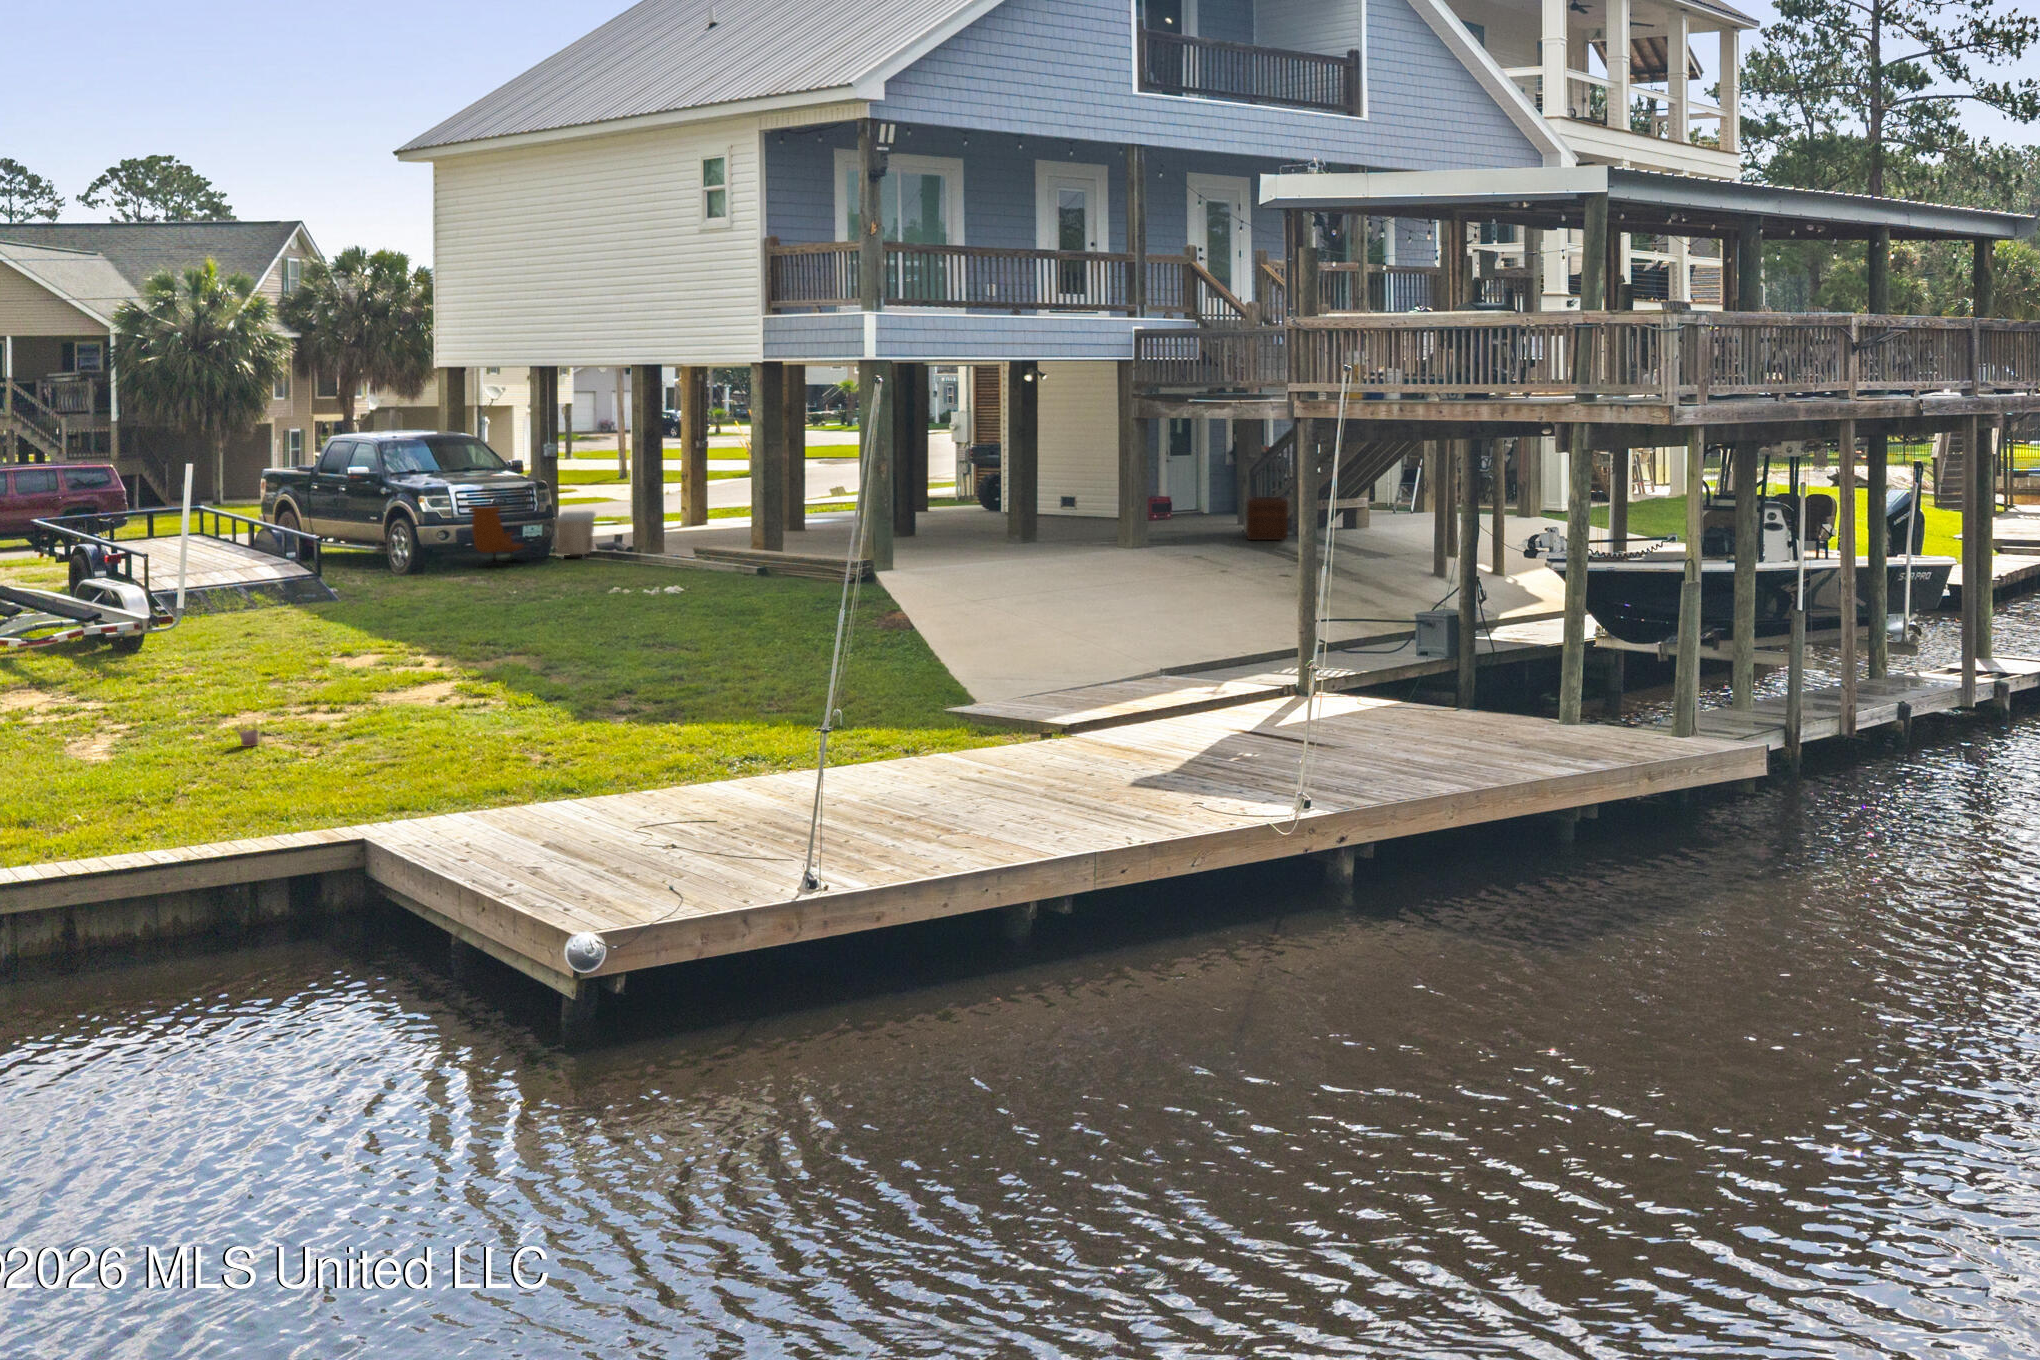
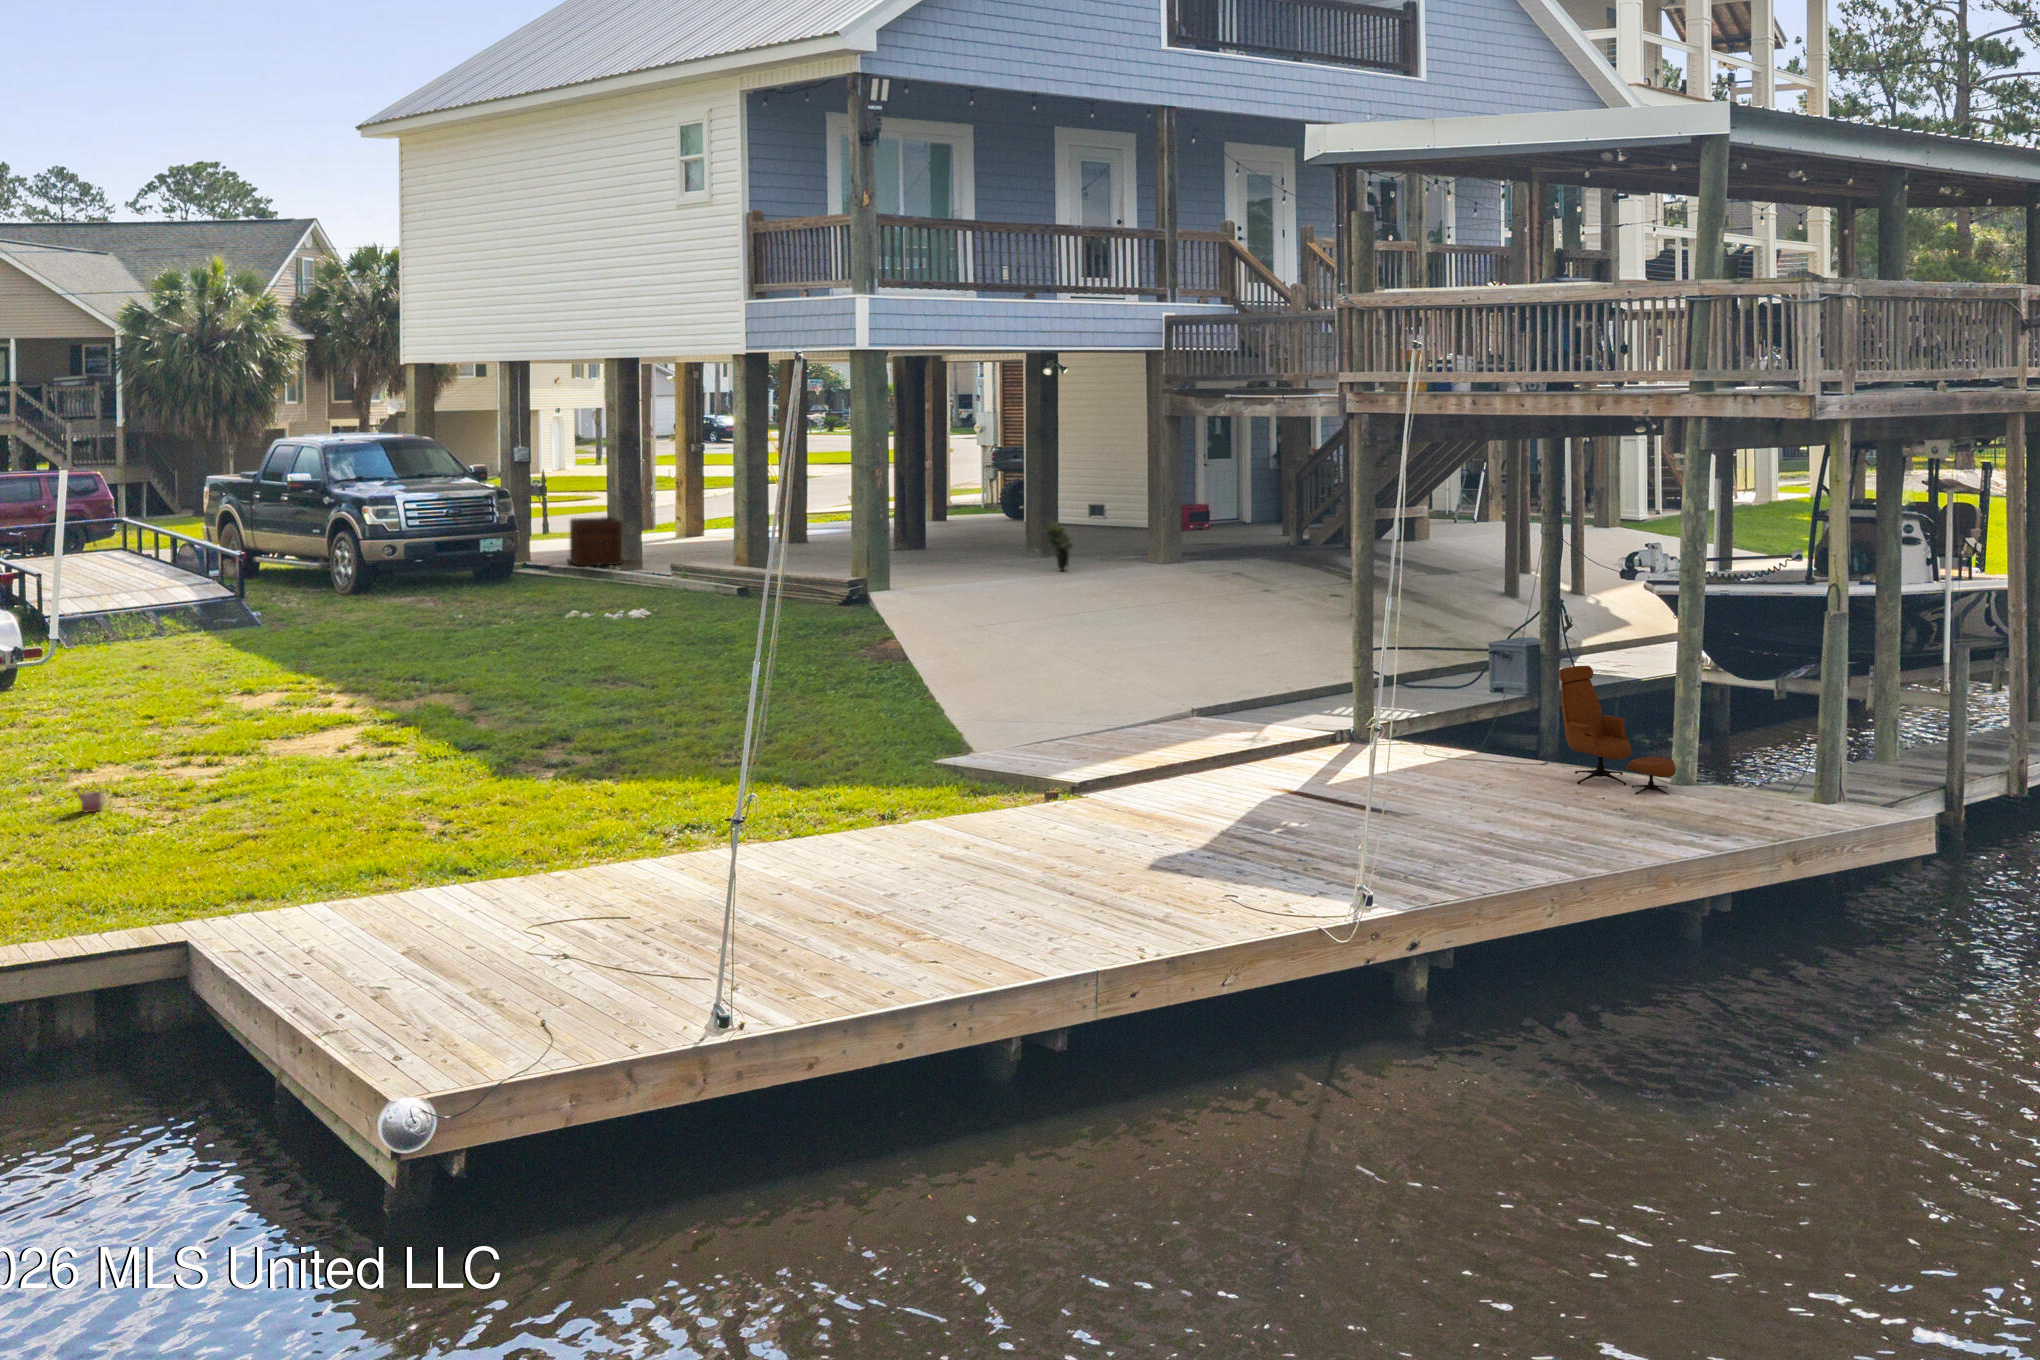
wooden crate: present [1246,496,1288,540] -> present [570,517,622,566]
lounge chair: present [472,506,524,565] -> present [1559,666,1676,794]
potted plant: none [1030,510,1055,554] -> present [1047,523,1072,571]
storage bench: present [556,511,595,559] -> none [519,522,566,575]

